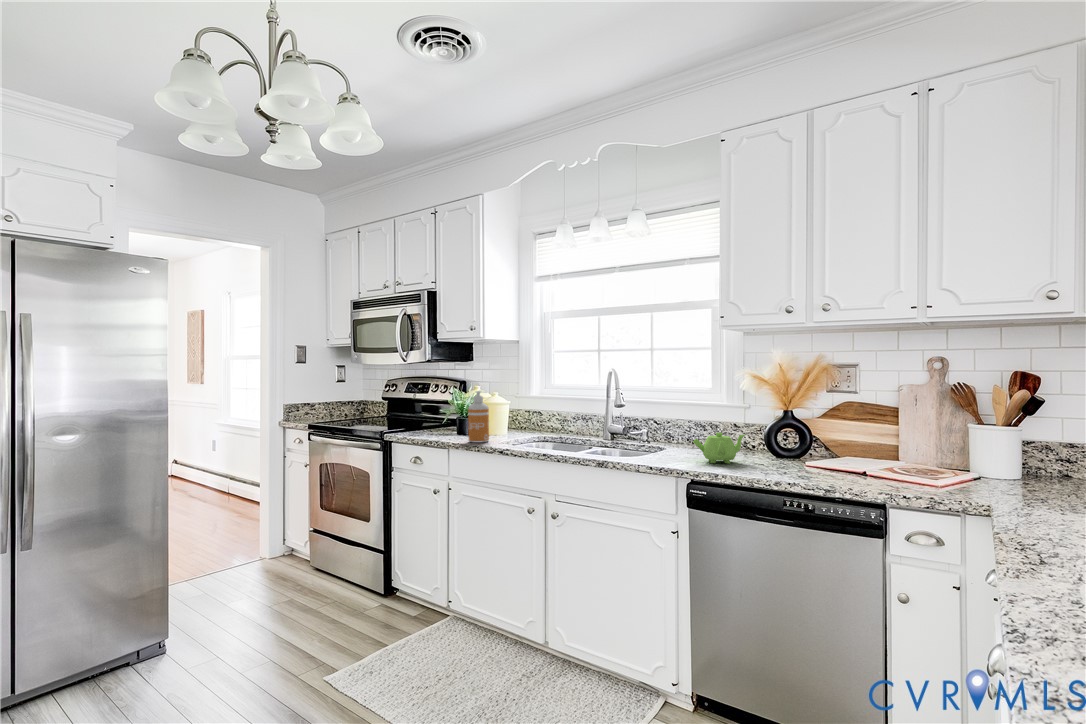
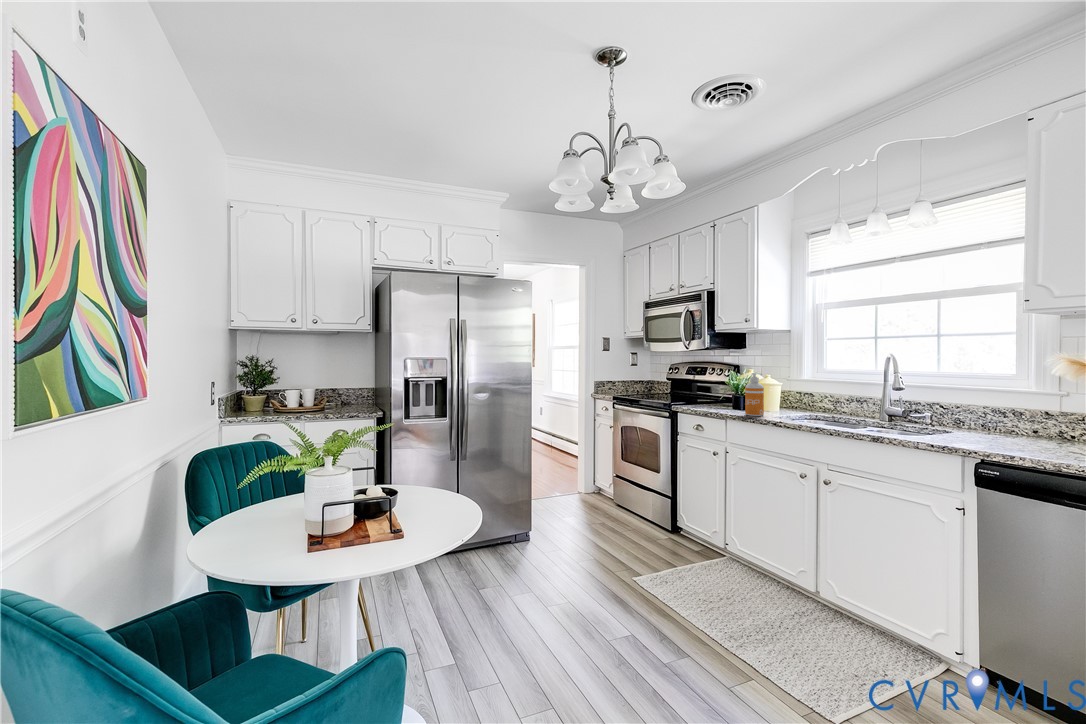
teapot: present [693,433,745,464] -> none [986,418,1057,450]

